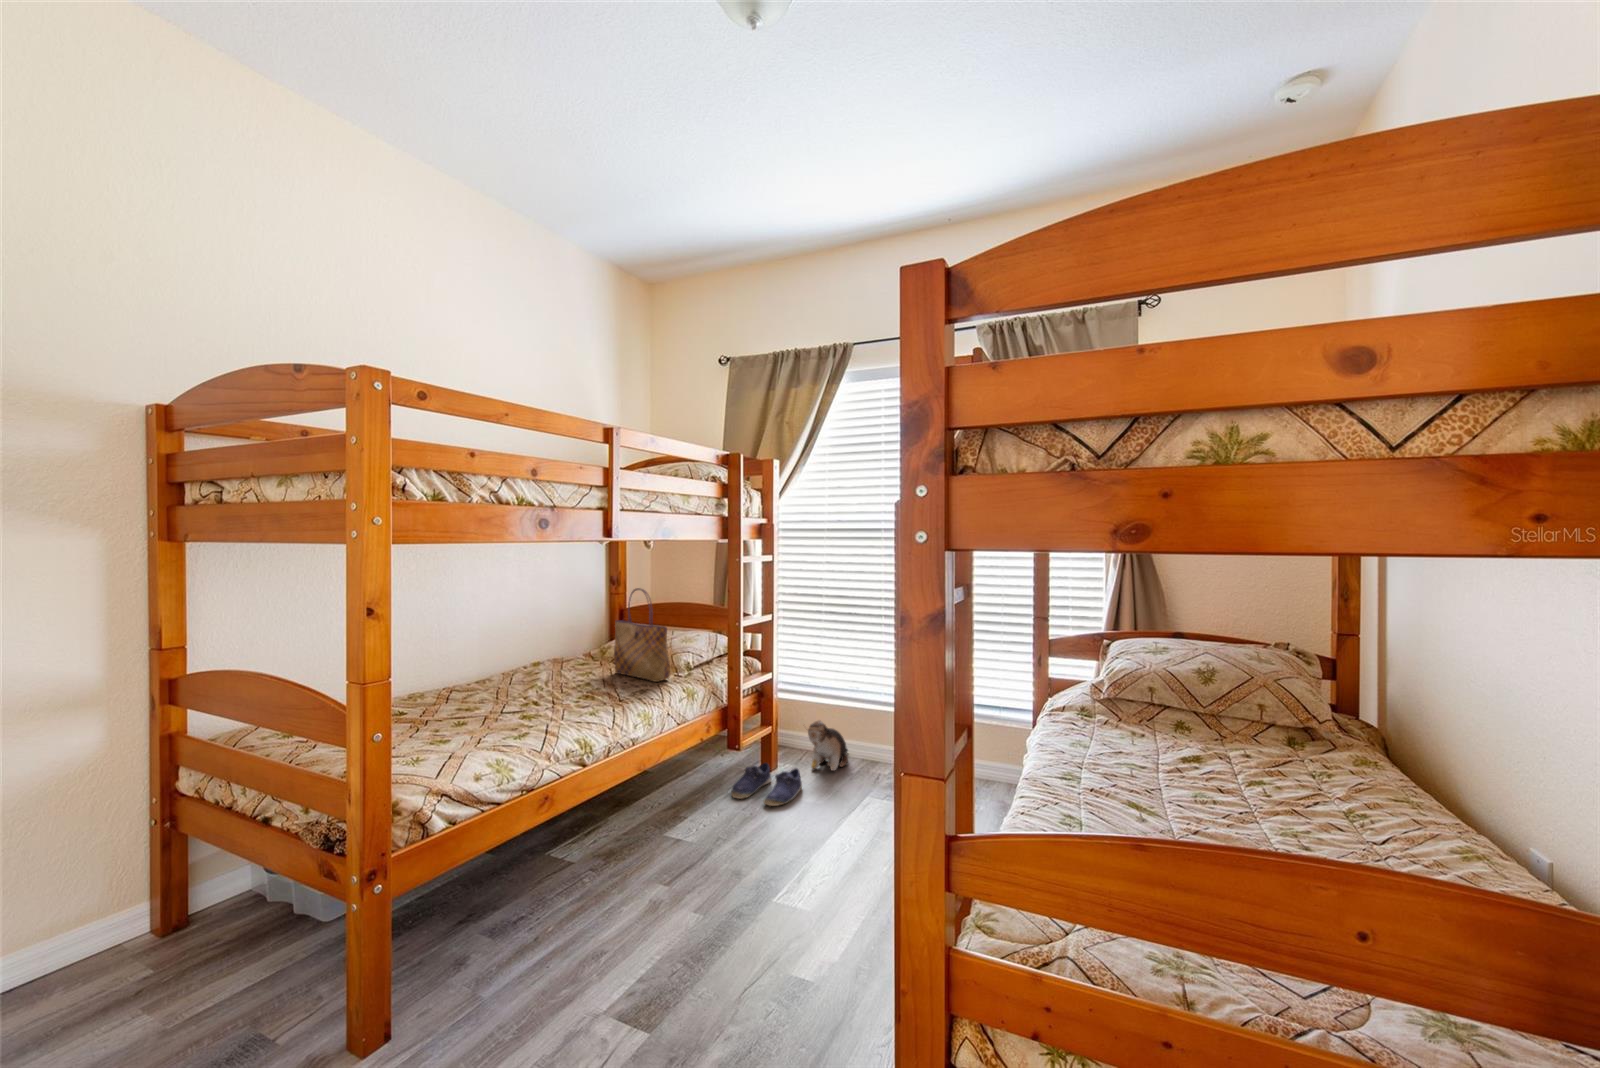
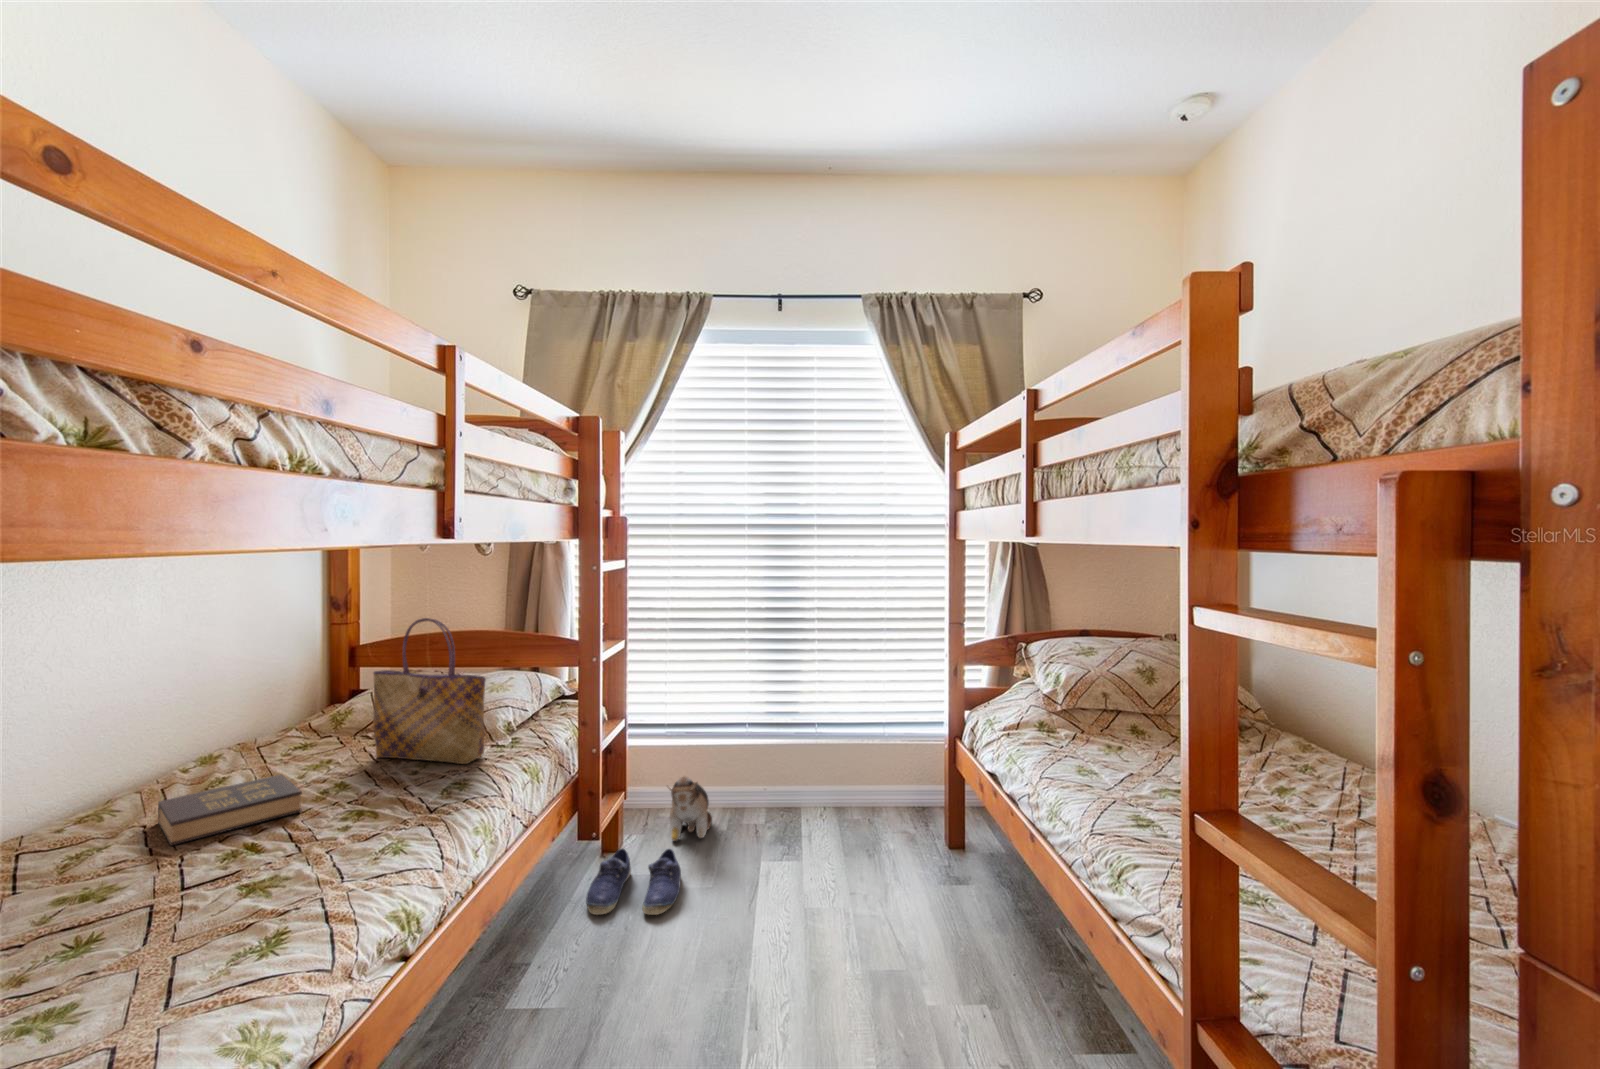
hardback book: none [504,672,563,696] -> present [158,774,302,845]

